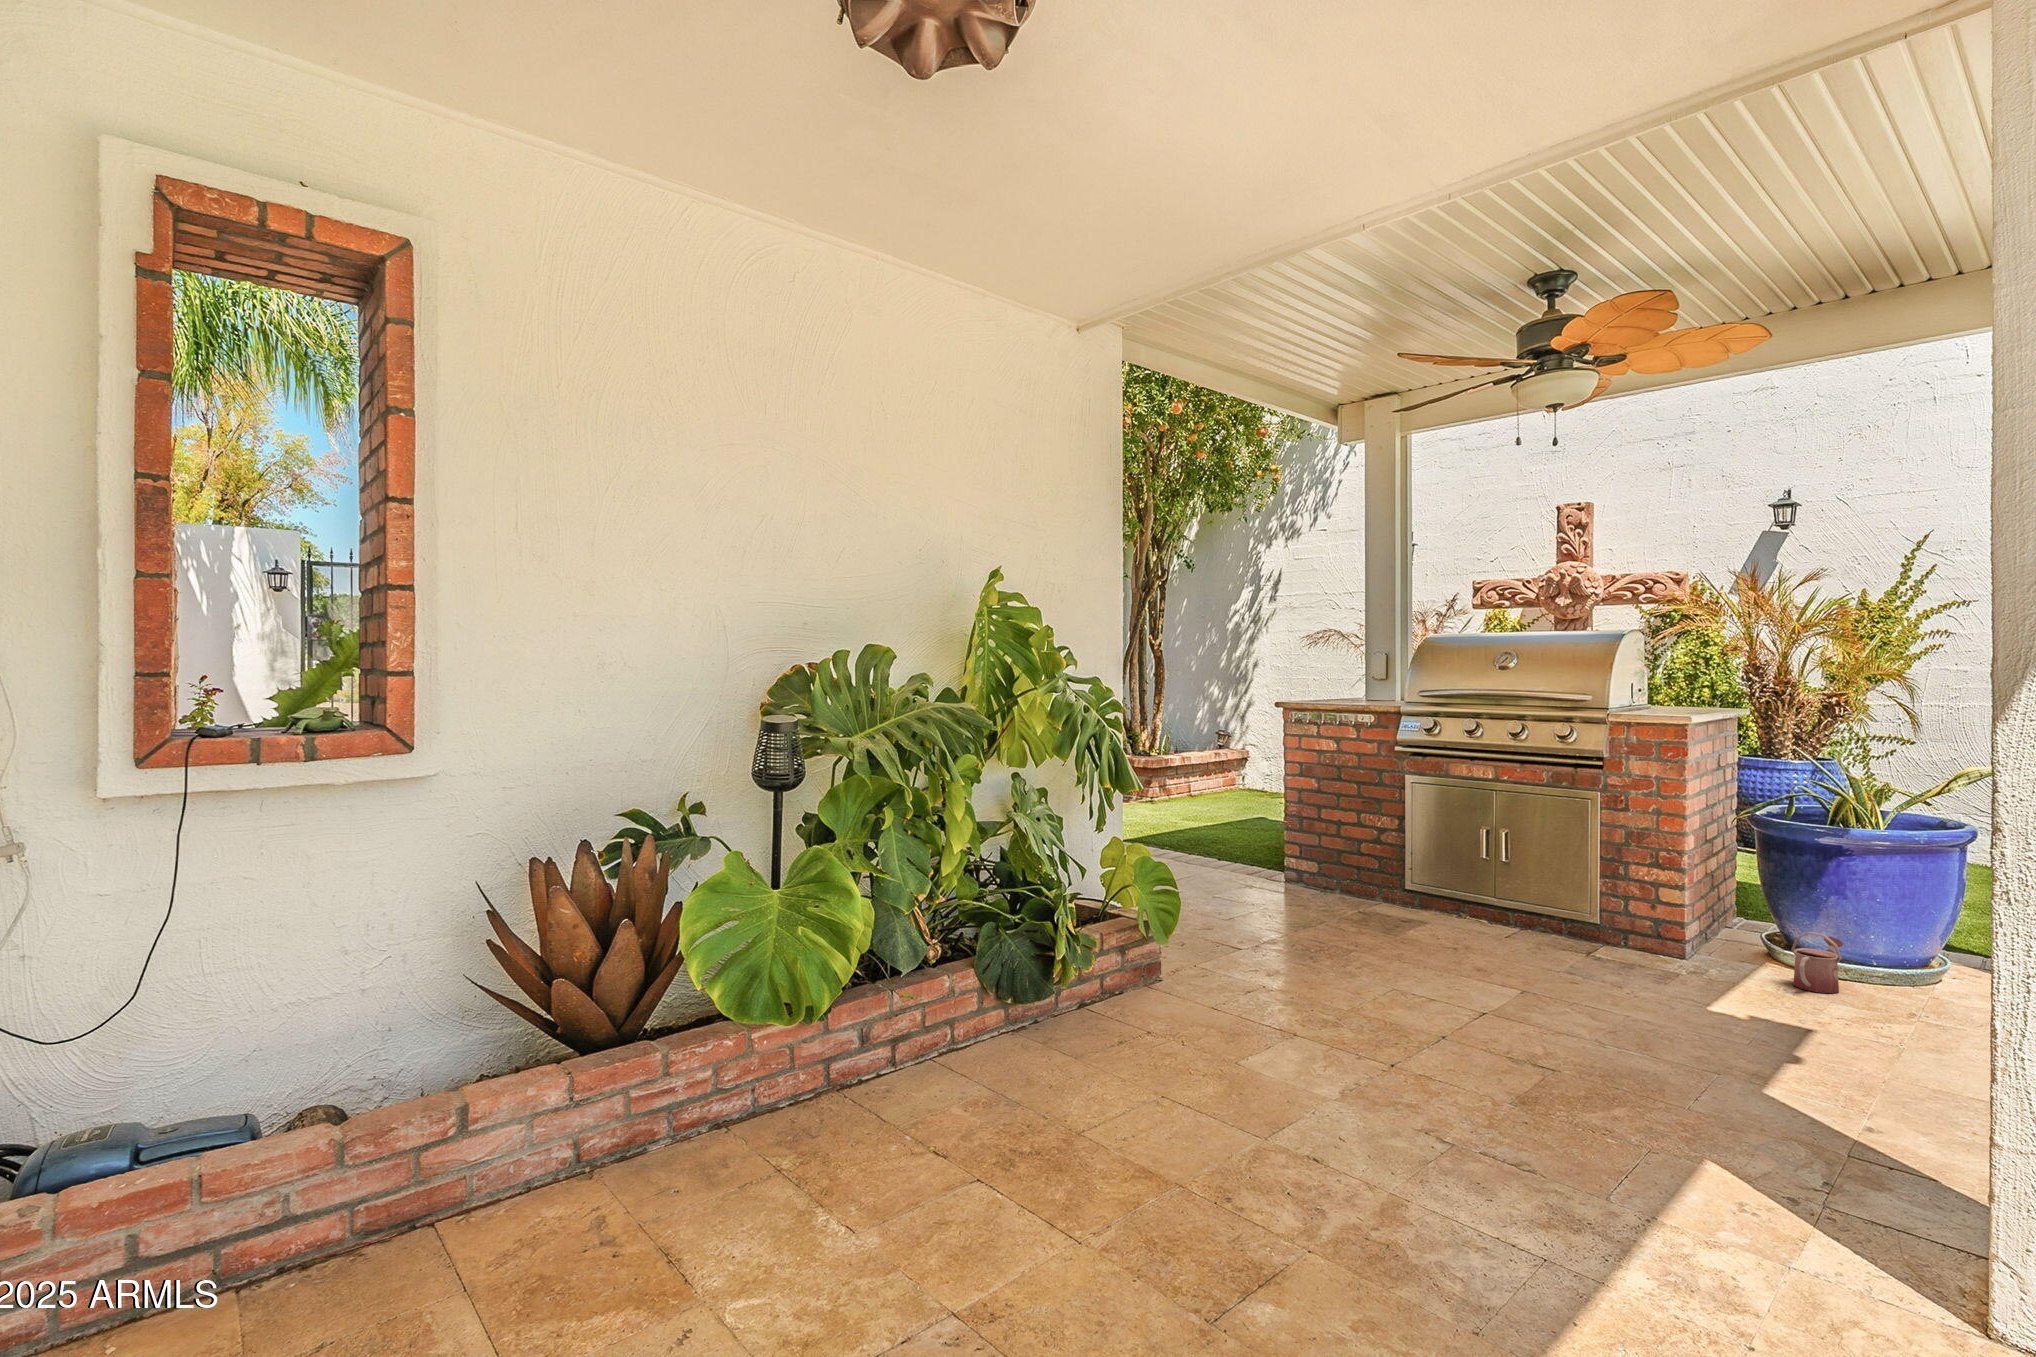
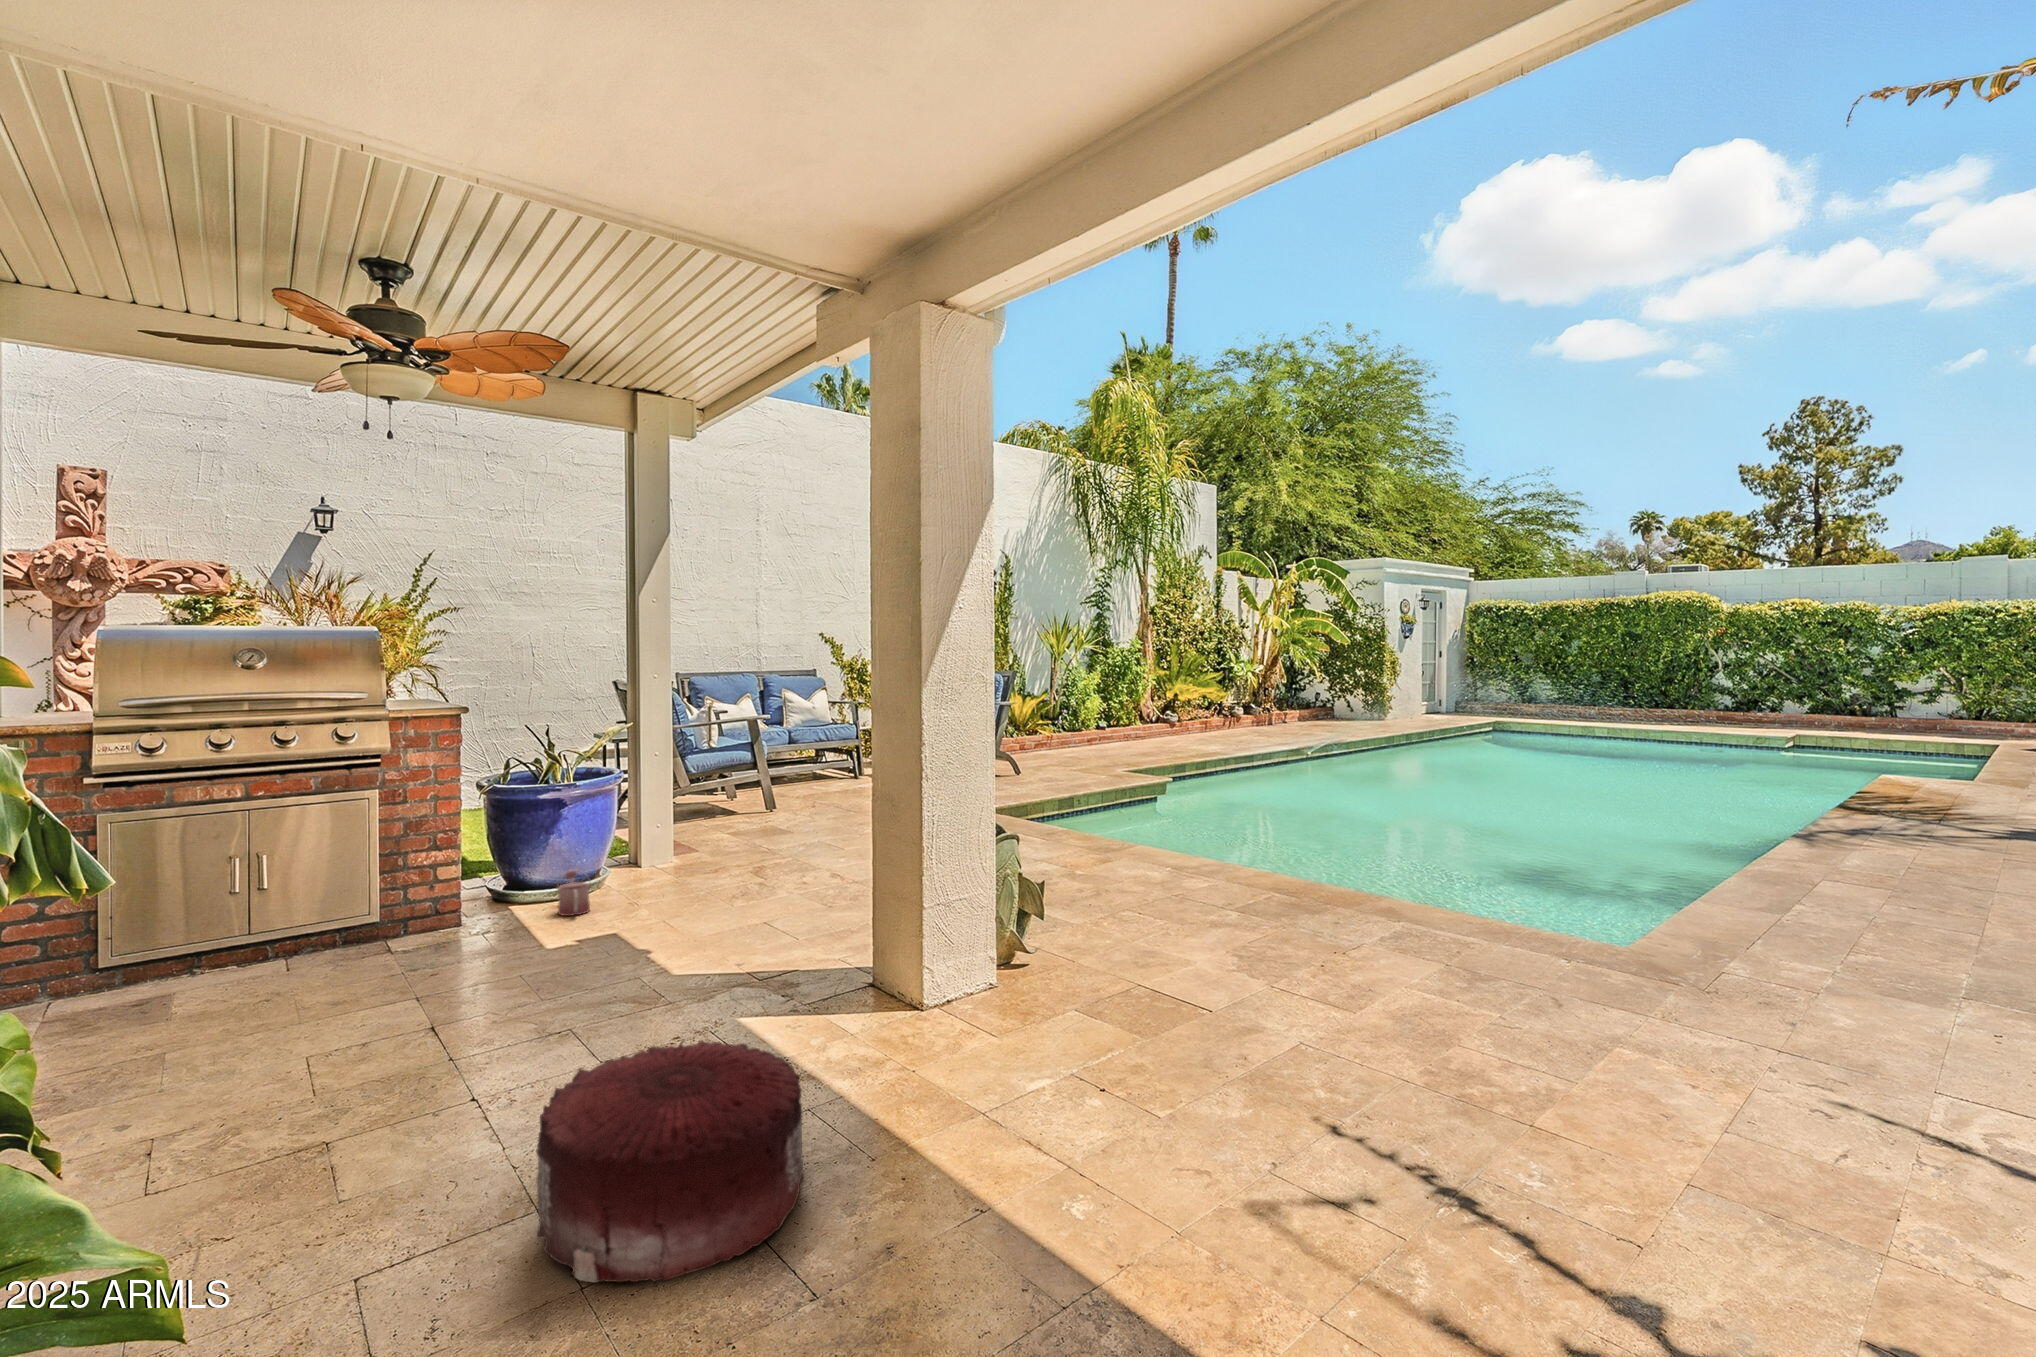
pouf: none [1205,1044,1481,1286] -> present [536,1040,803,1283]

